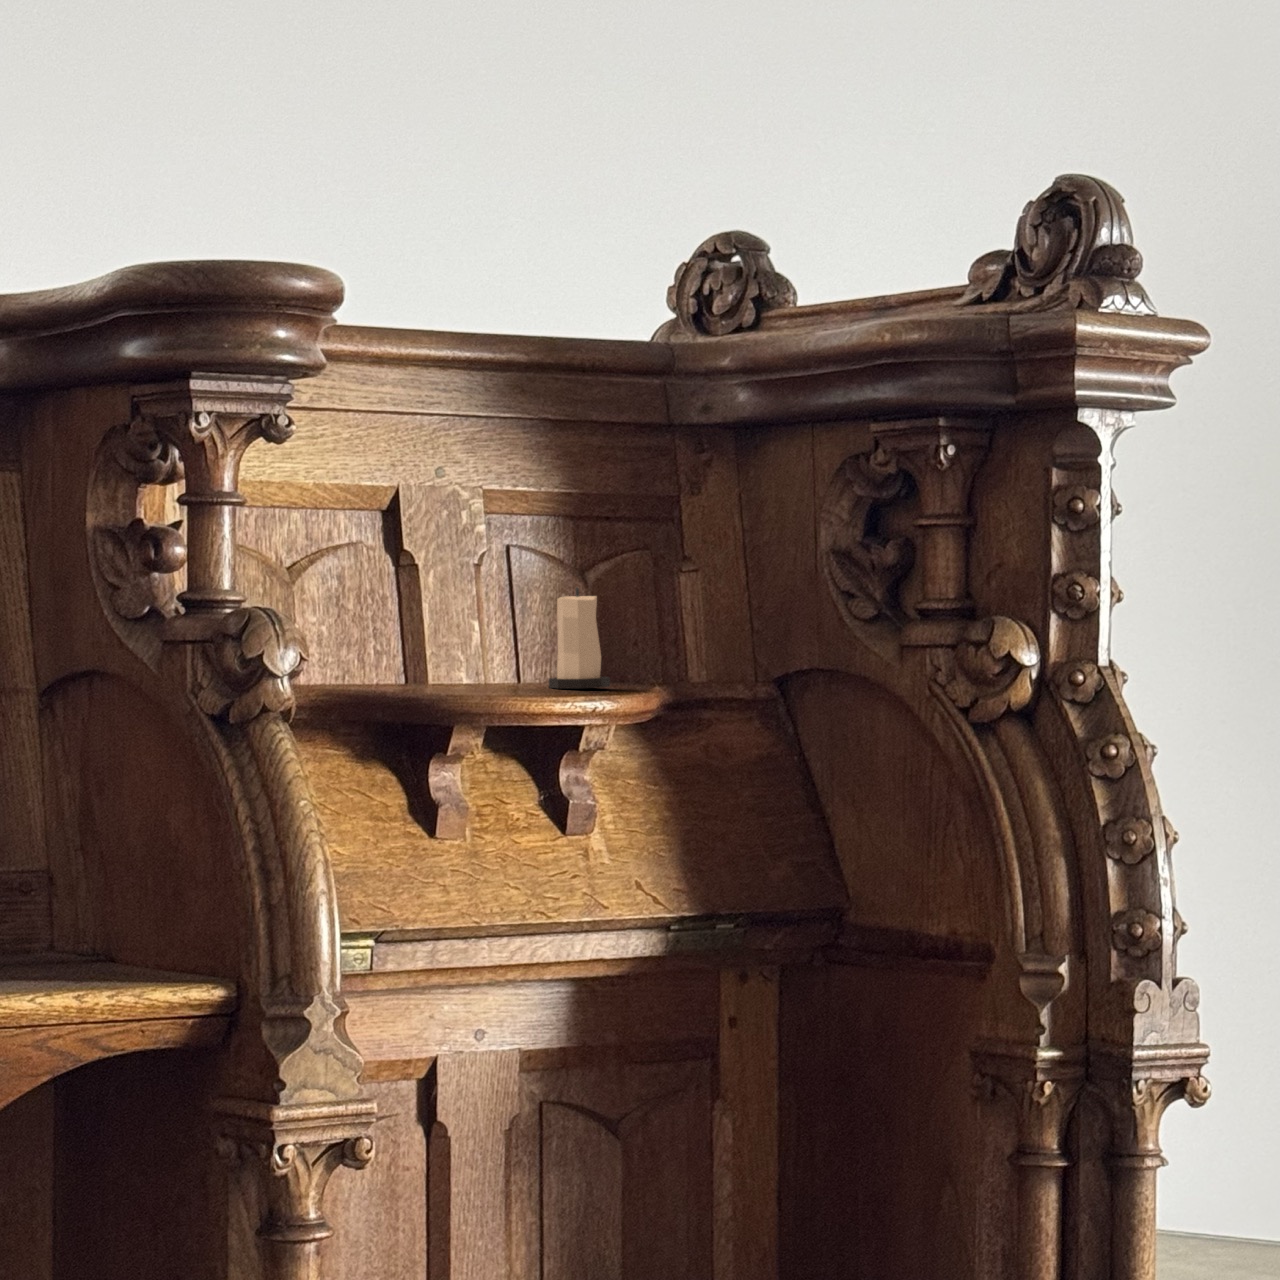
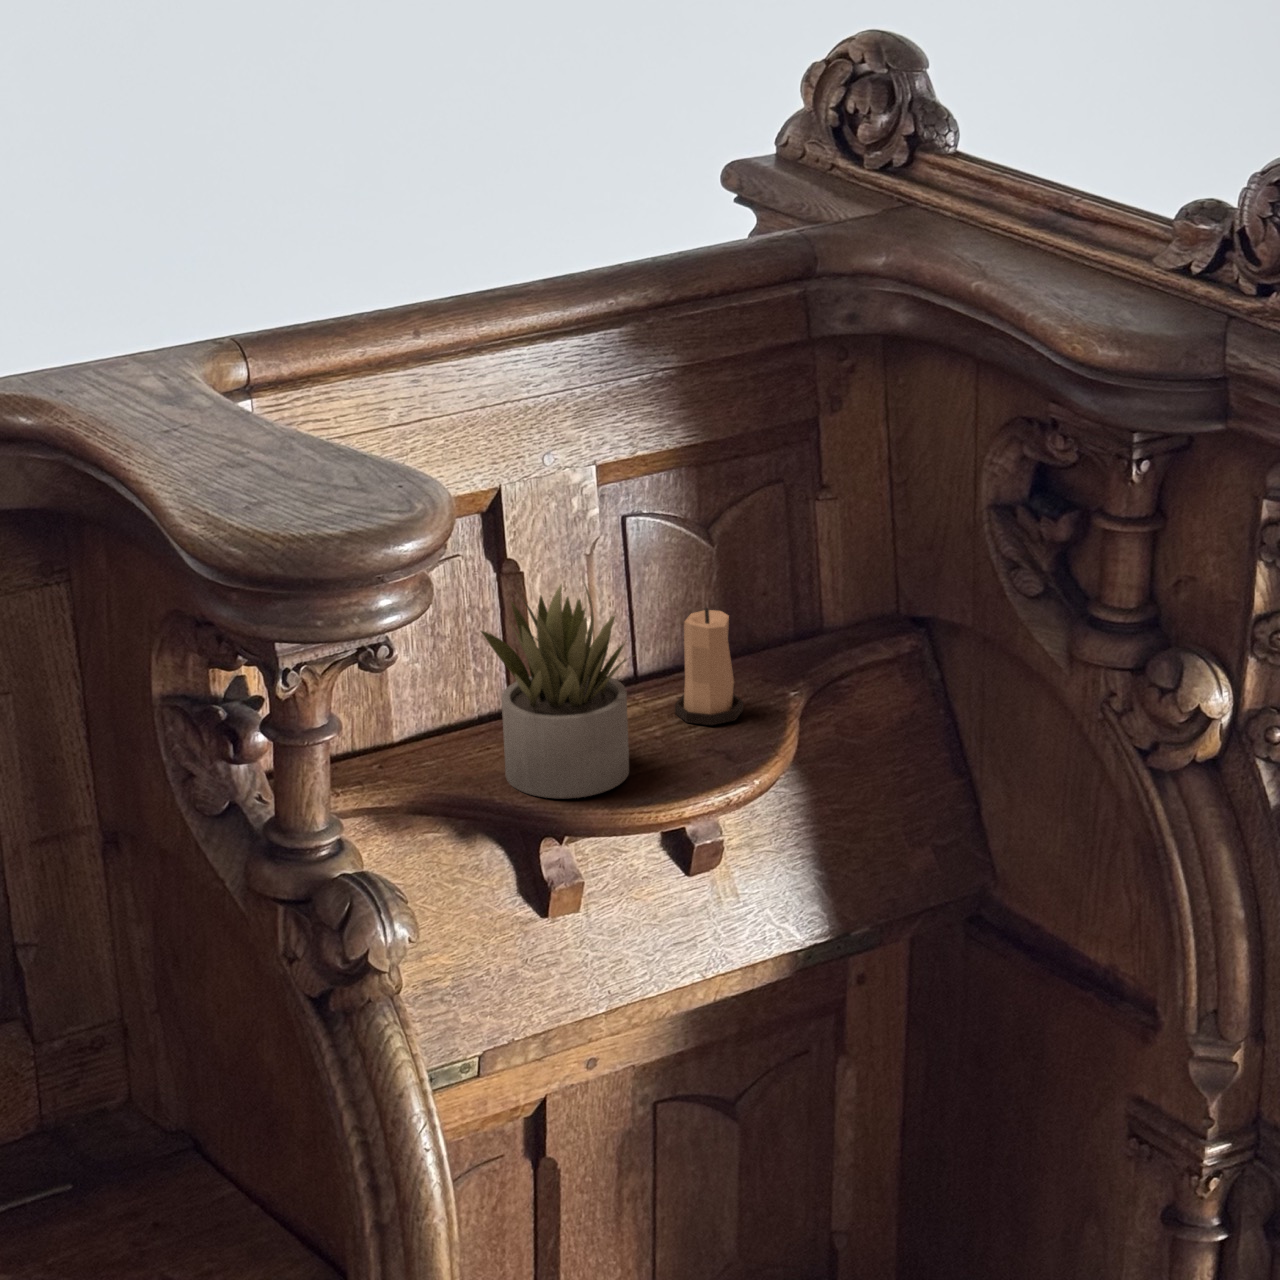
succulent plant: none [373,514,510,693] -> present [481,584,629,798]

